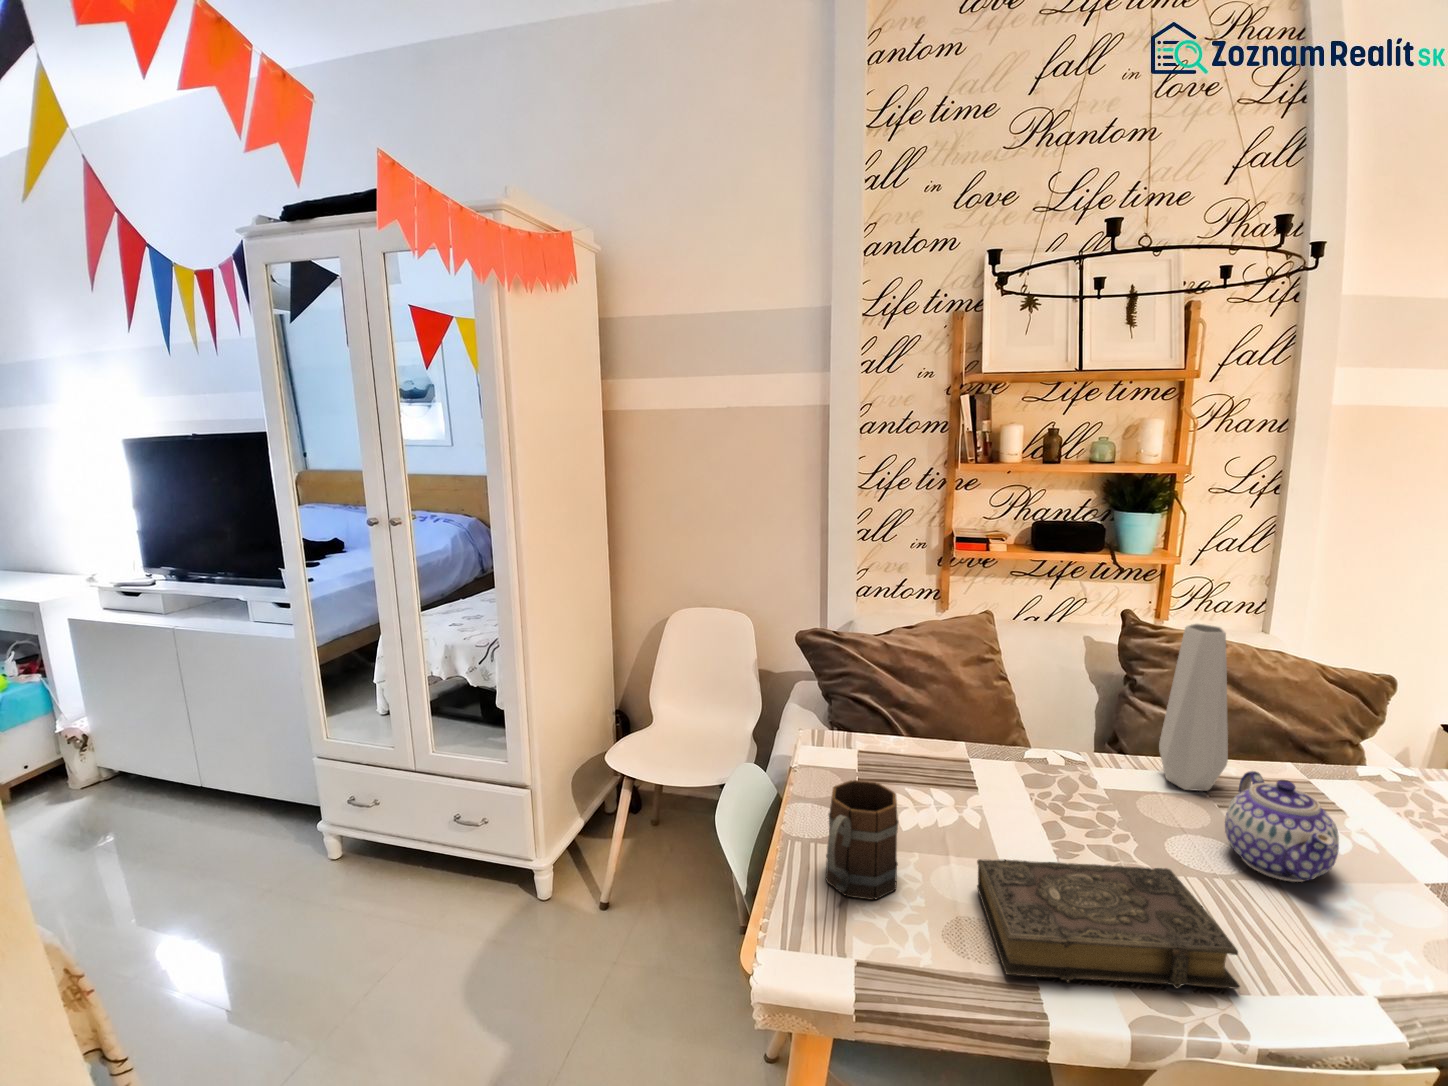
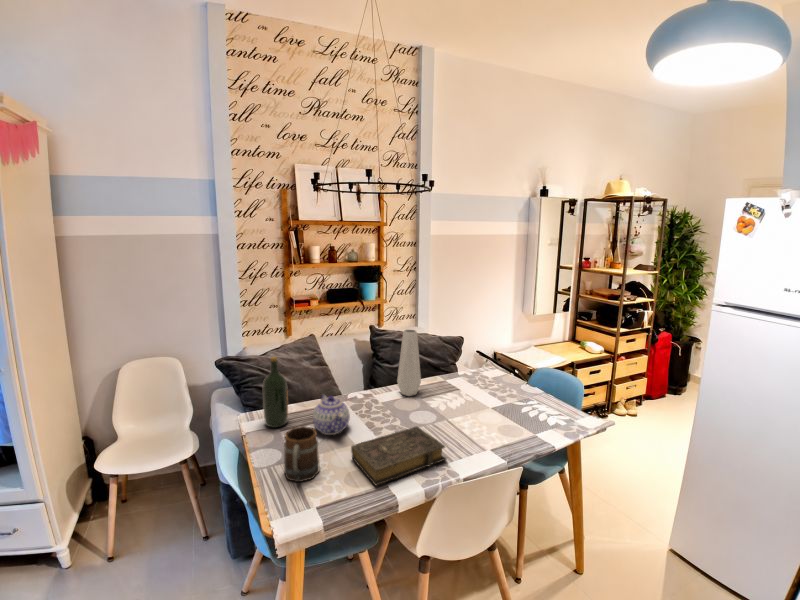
wine bottle: none [835,631,885,773] -> present [263,357,288,428]
teapot: present [1225,771,1339,882] -> present [313,395,350,435]

